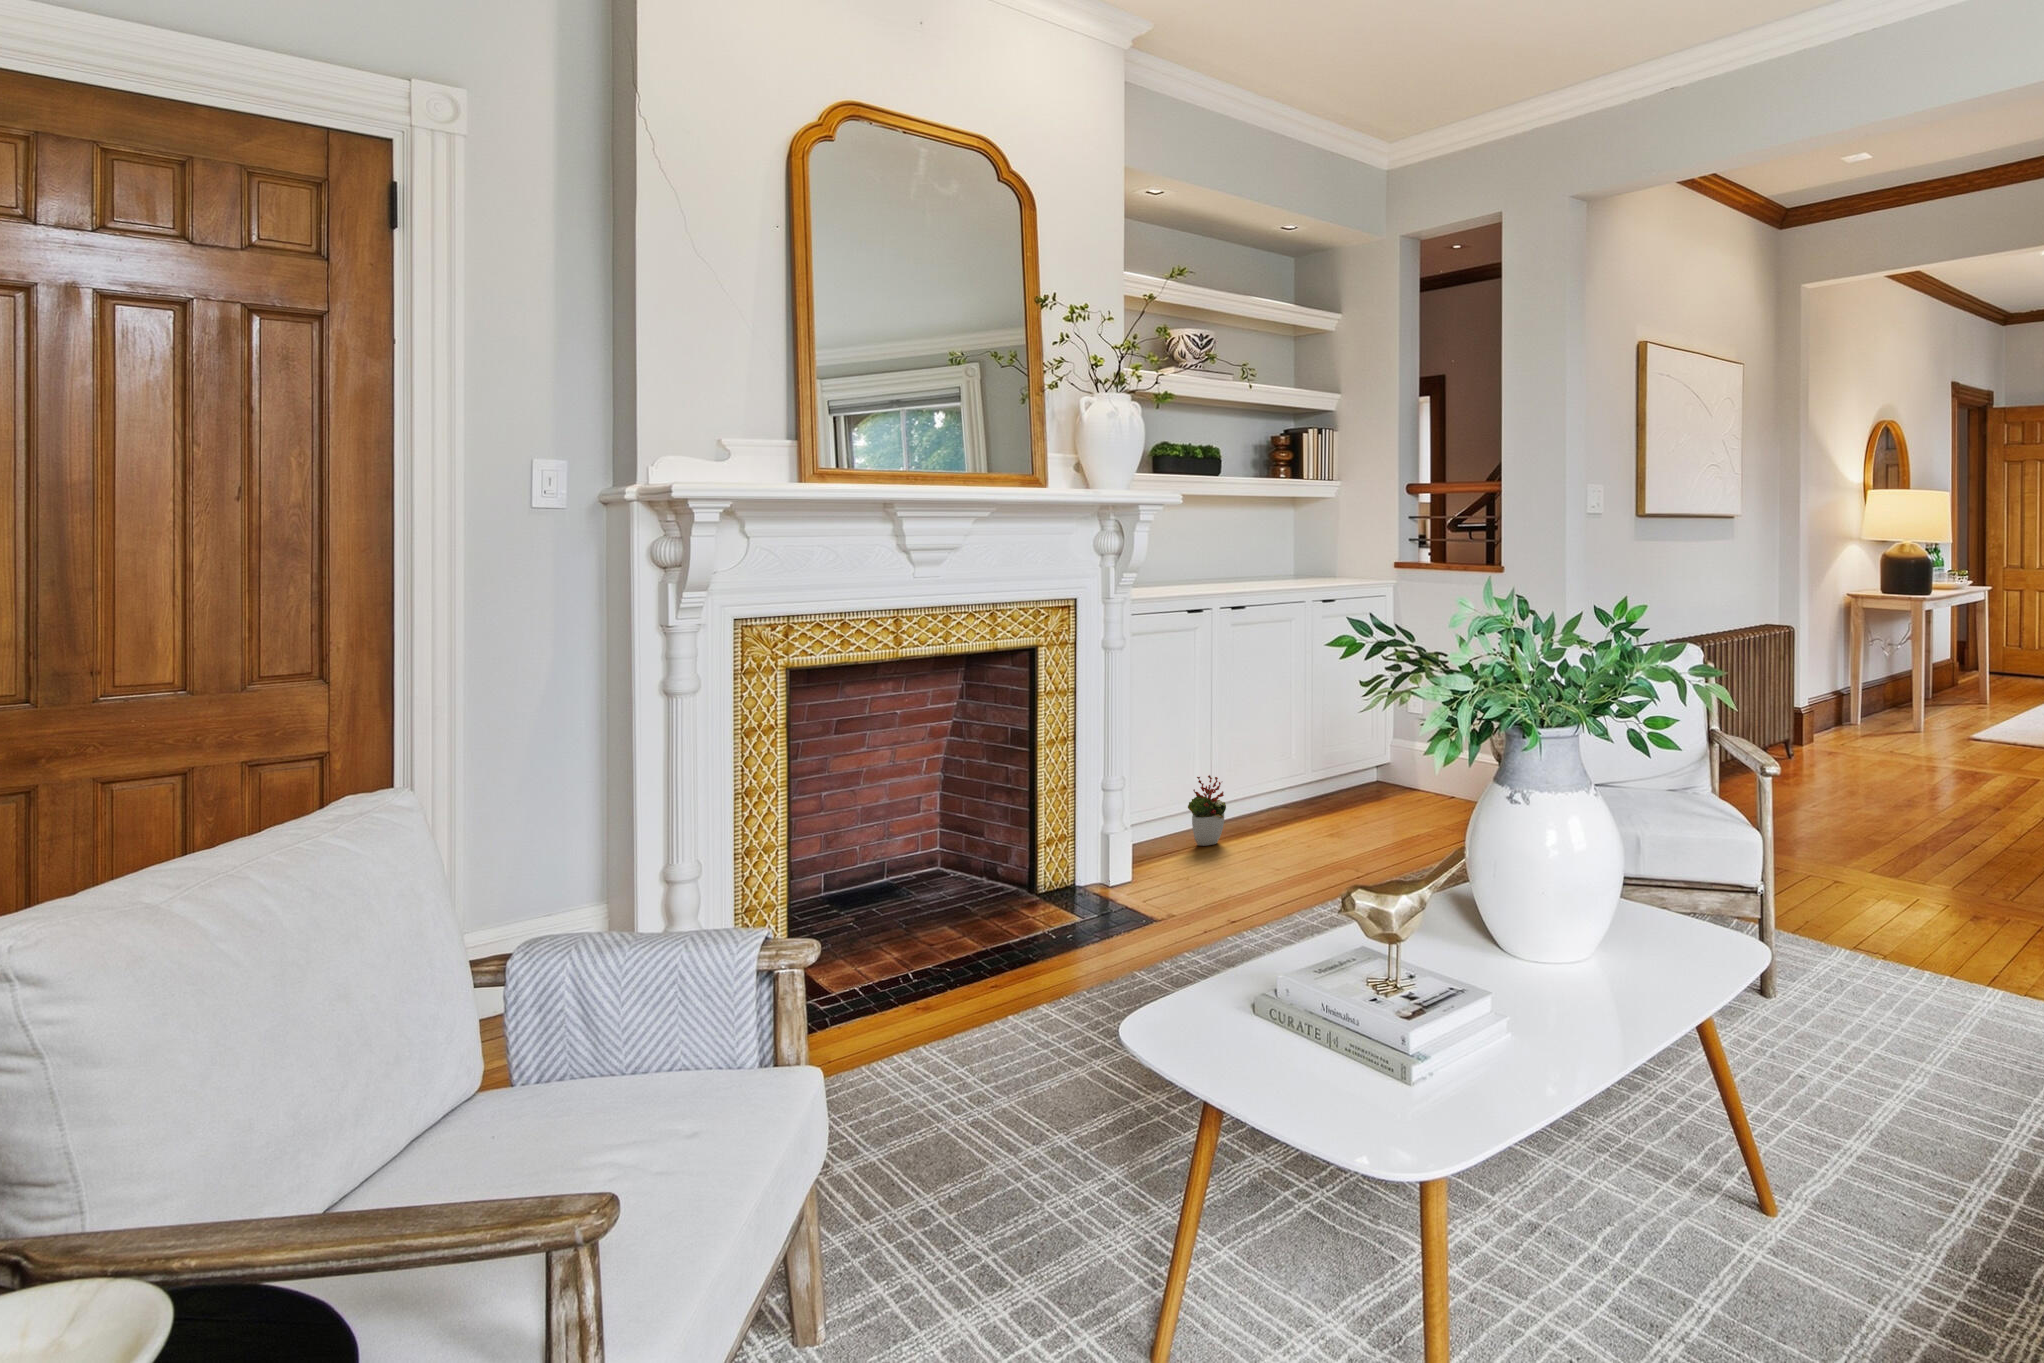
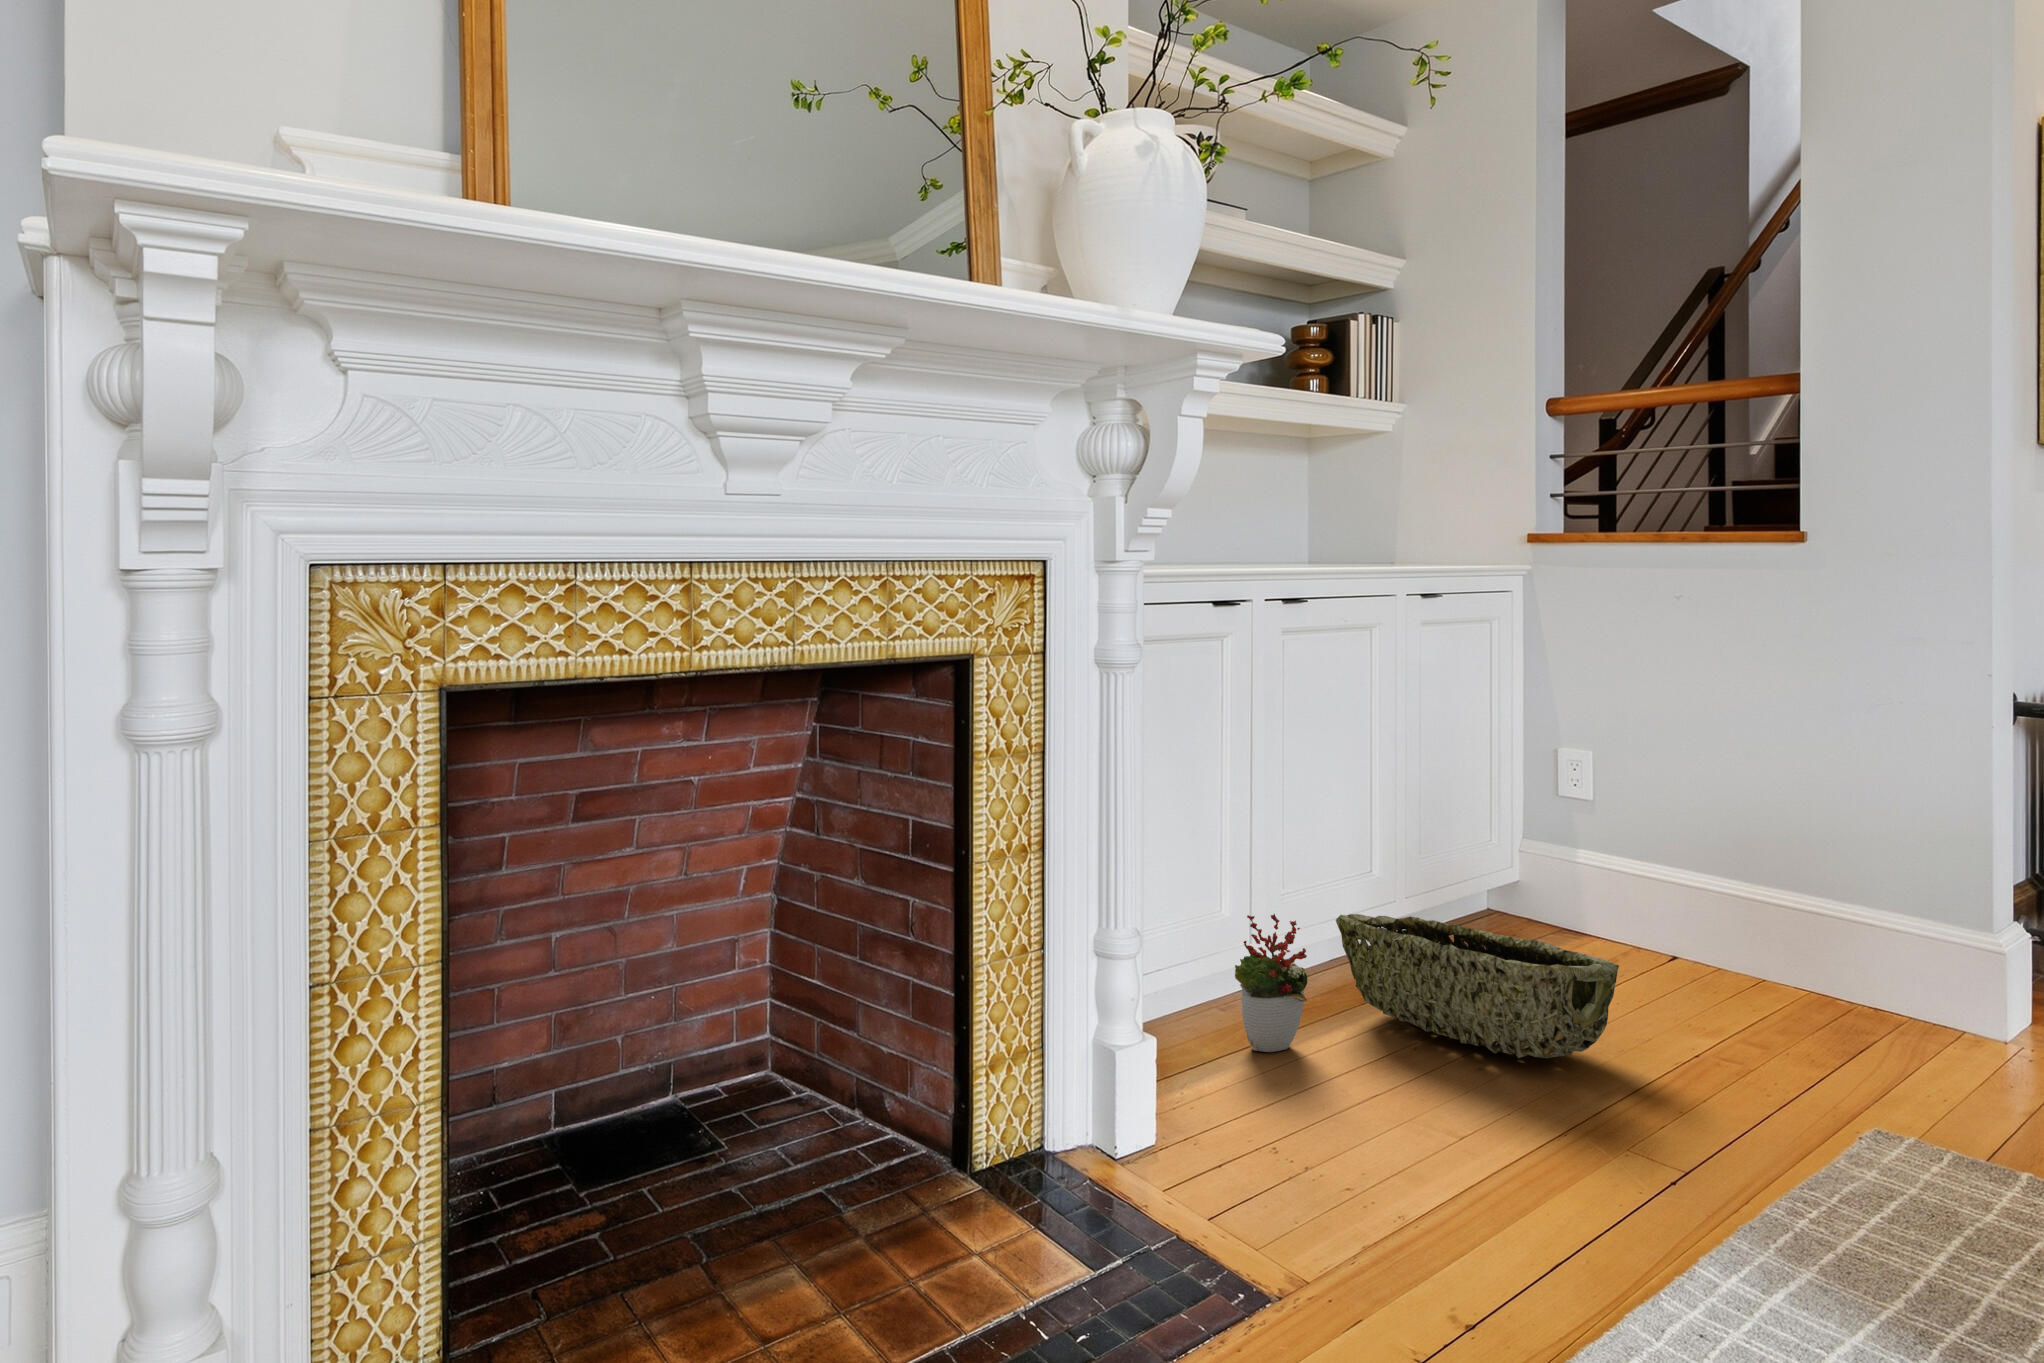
woven basket: none [1251,777,1374,840] -> present [1336,914,1619,1058]

